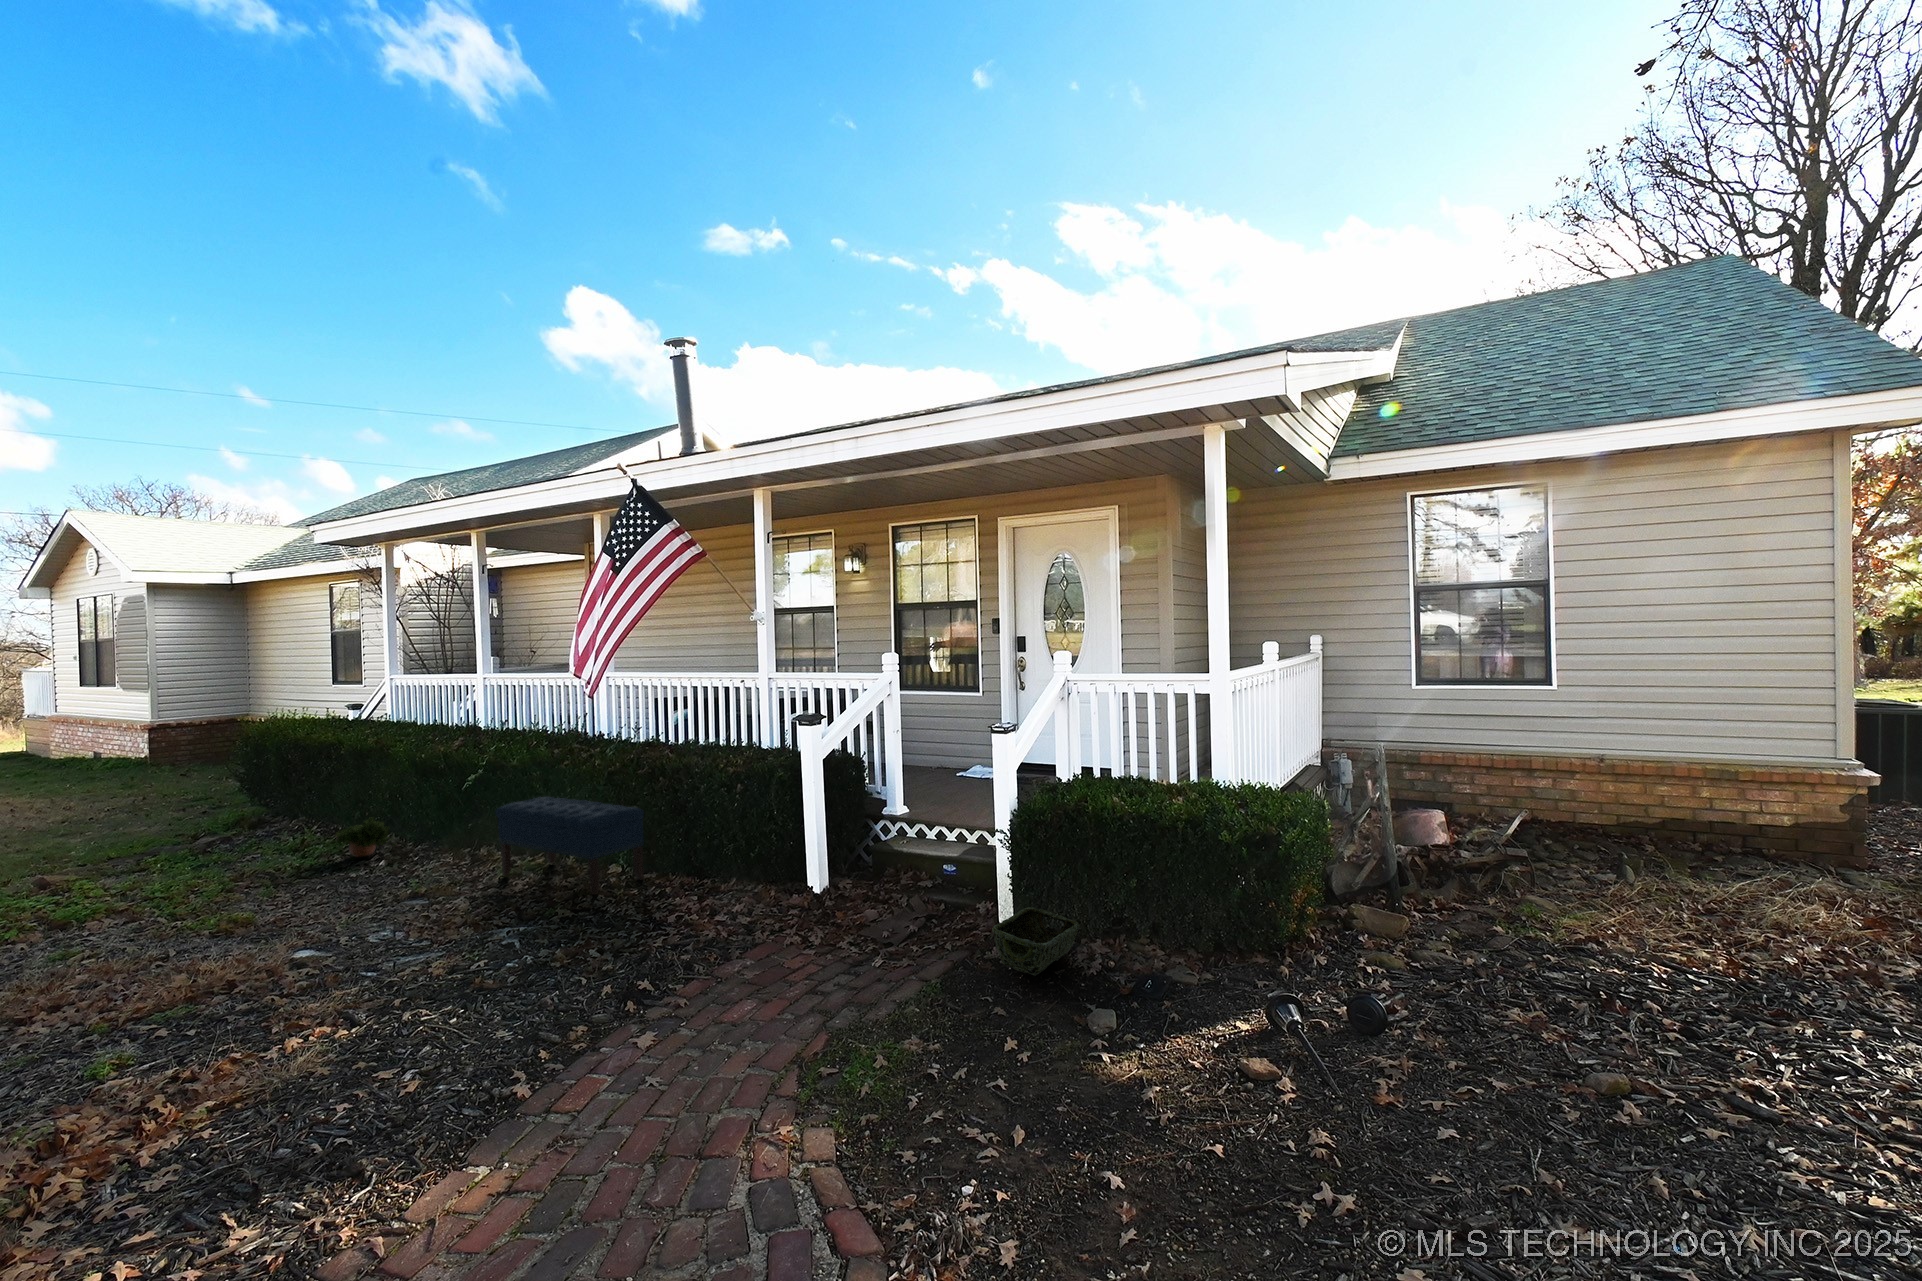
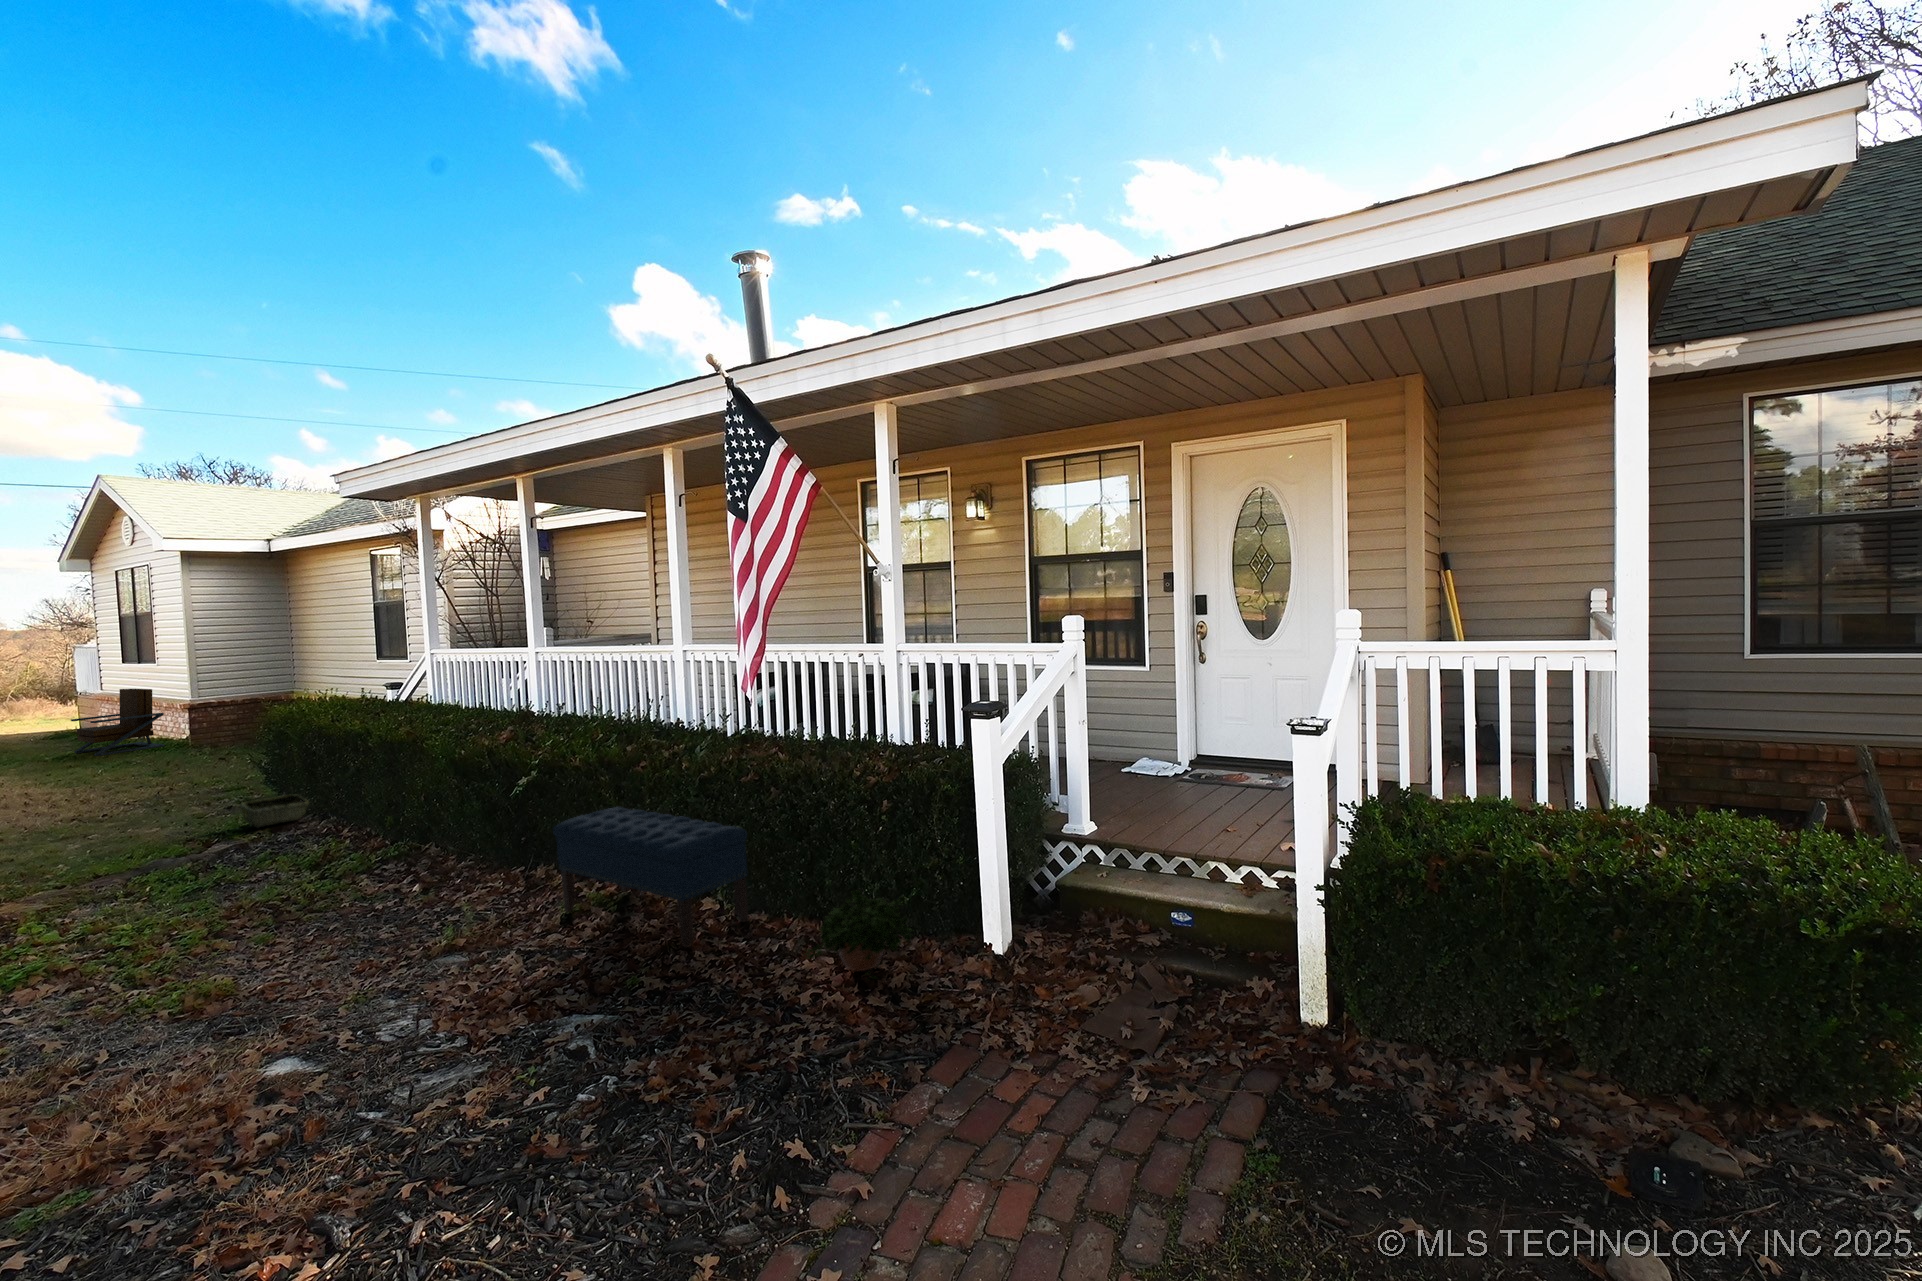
lounge chair: none [32,710,123,773] -> present [71,689,165,756]
potted plant: present [325,817,393,860] -> present [806,891,911,978]
woven basket: present [992,907,1080,976] -> present [240,794,309,827]

